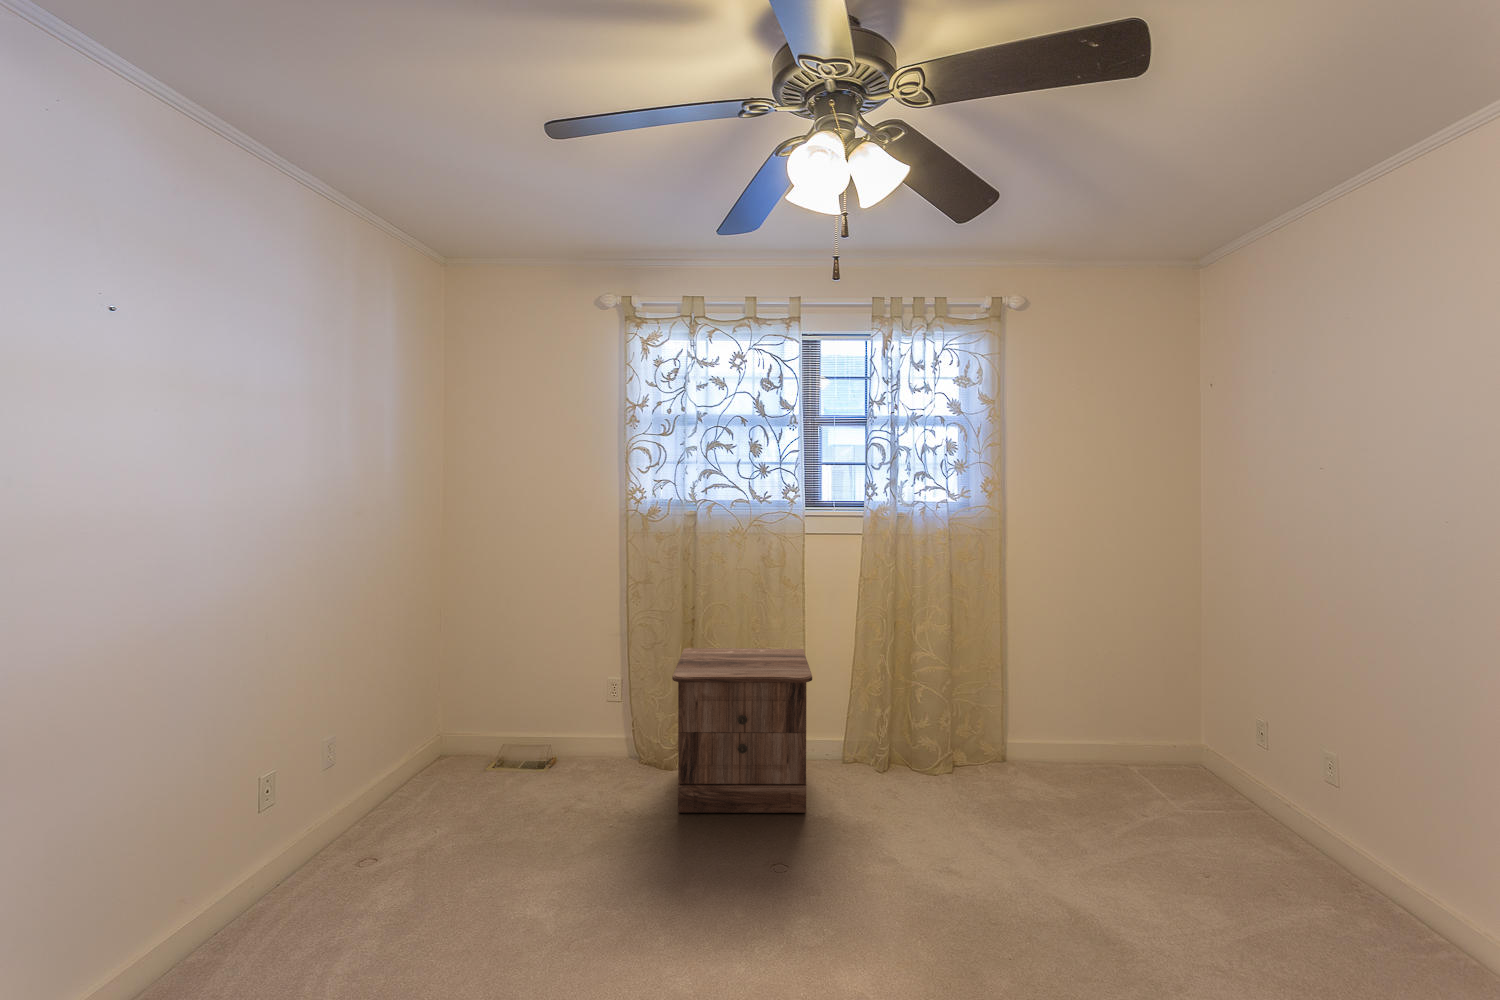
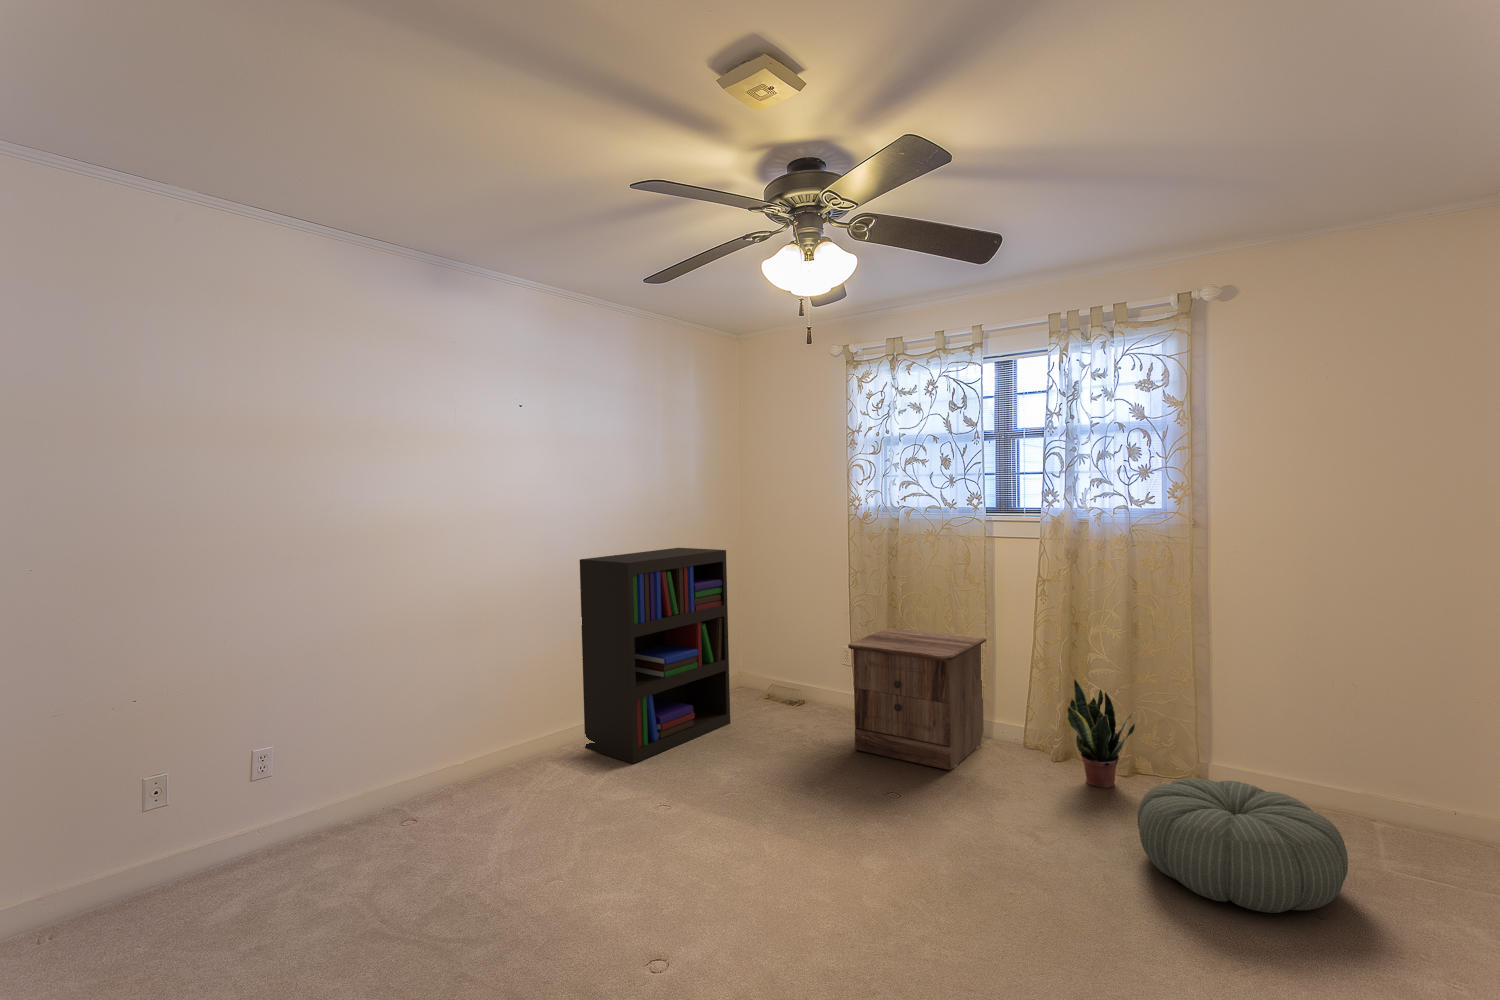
bookshelf: none [229,560,473,936] -> present [580,548,730,764]
potted plant: none [906,683,980,794] -> present [1067,680,1138,788]
pouf: none [1055,765,1256,899] -> present [1138,778,1348,913]

